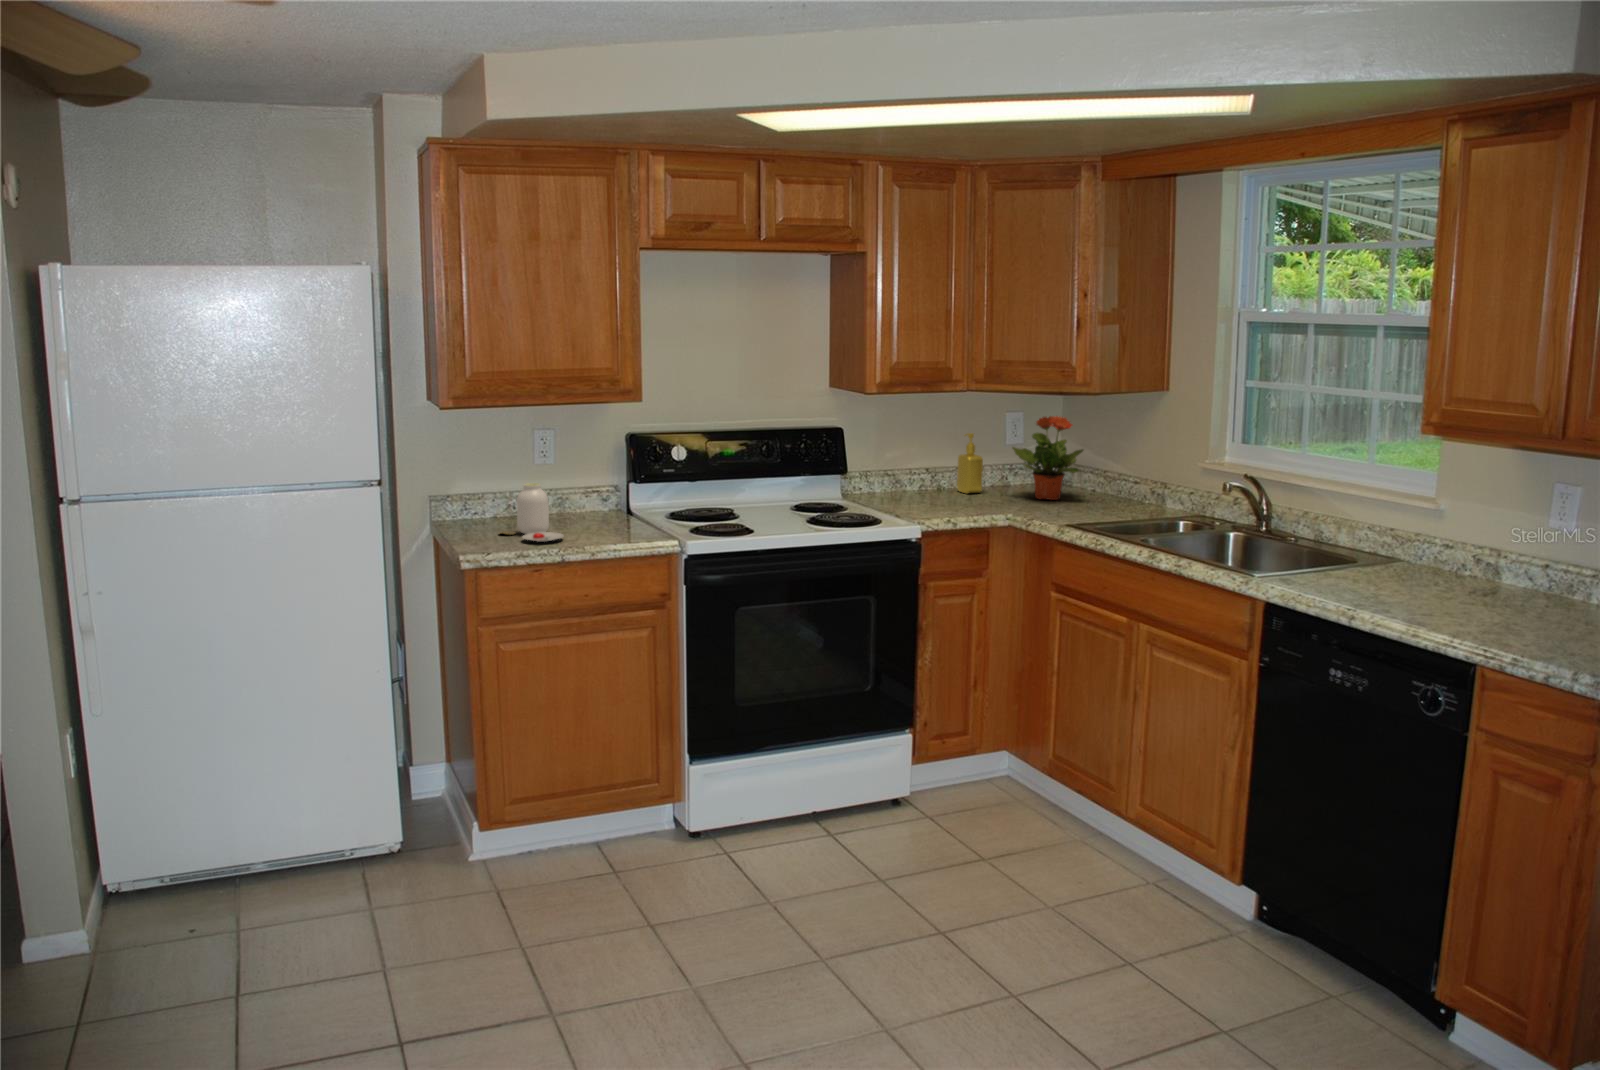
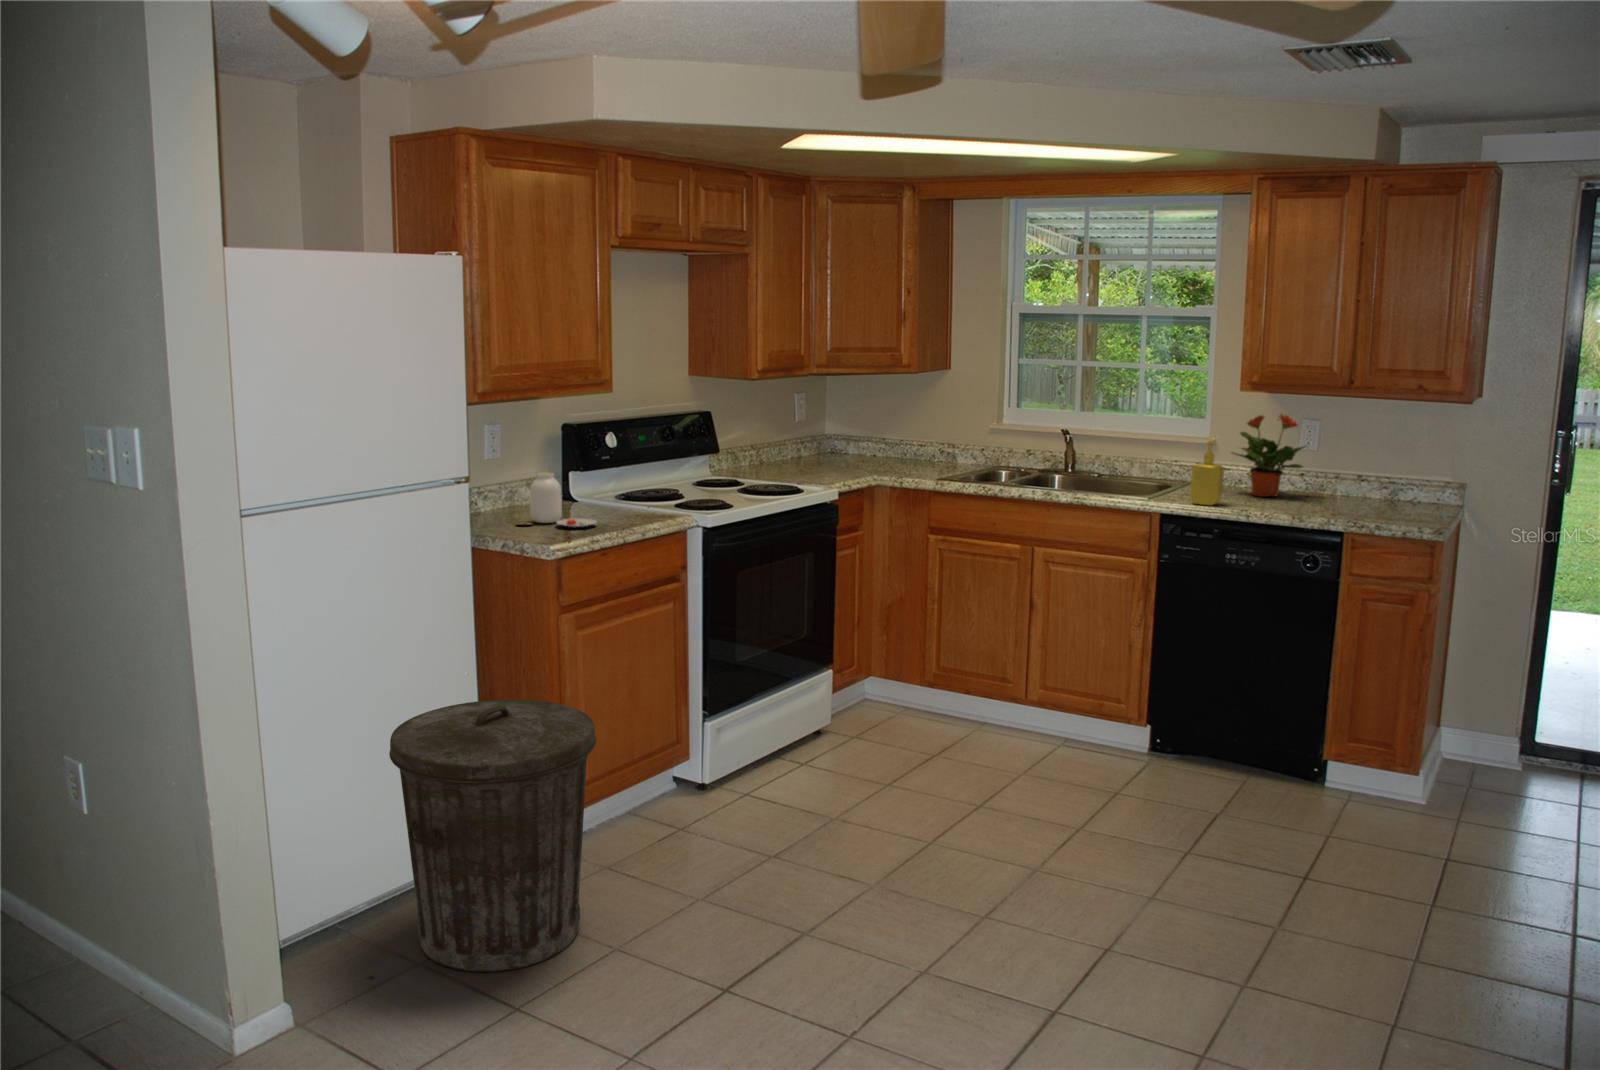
potted plant: present [1012,416,1083,500] -> present [1232,414,1305,497]
soap dispenser: present [957,433,983,493] -> present [1190,441,1224,505]
trash can: none [215,700,422,963] -> present [389,699,596,972]

